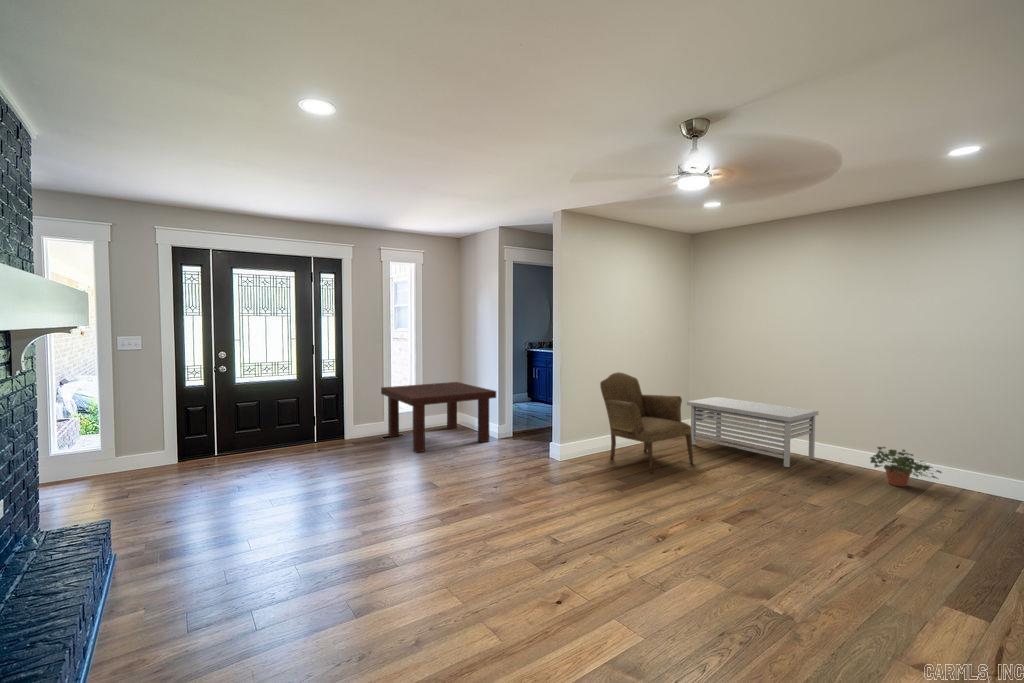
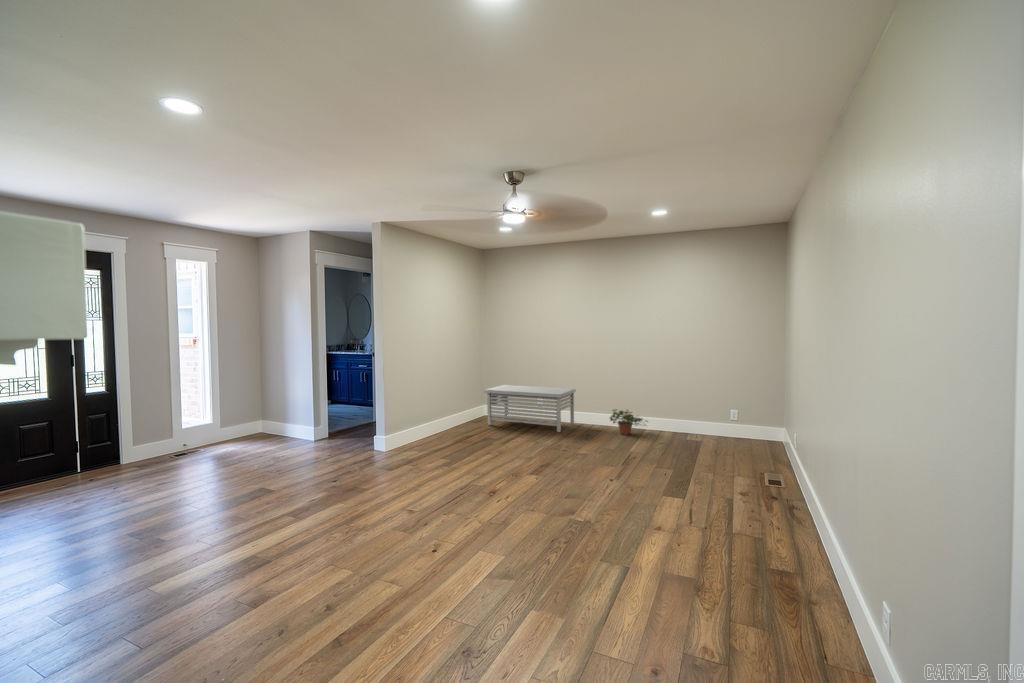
armchair: present [600,372,693,473] -> none [417,368,495,450]
coffee table: present [381,382,496,452] -> none [169,389,313,464]

